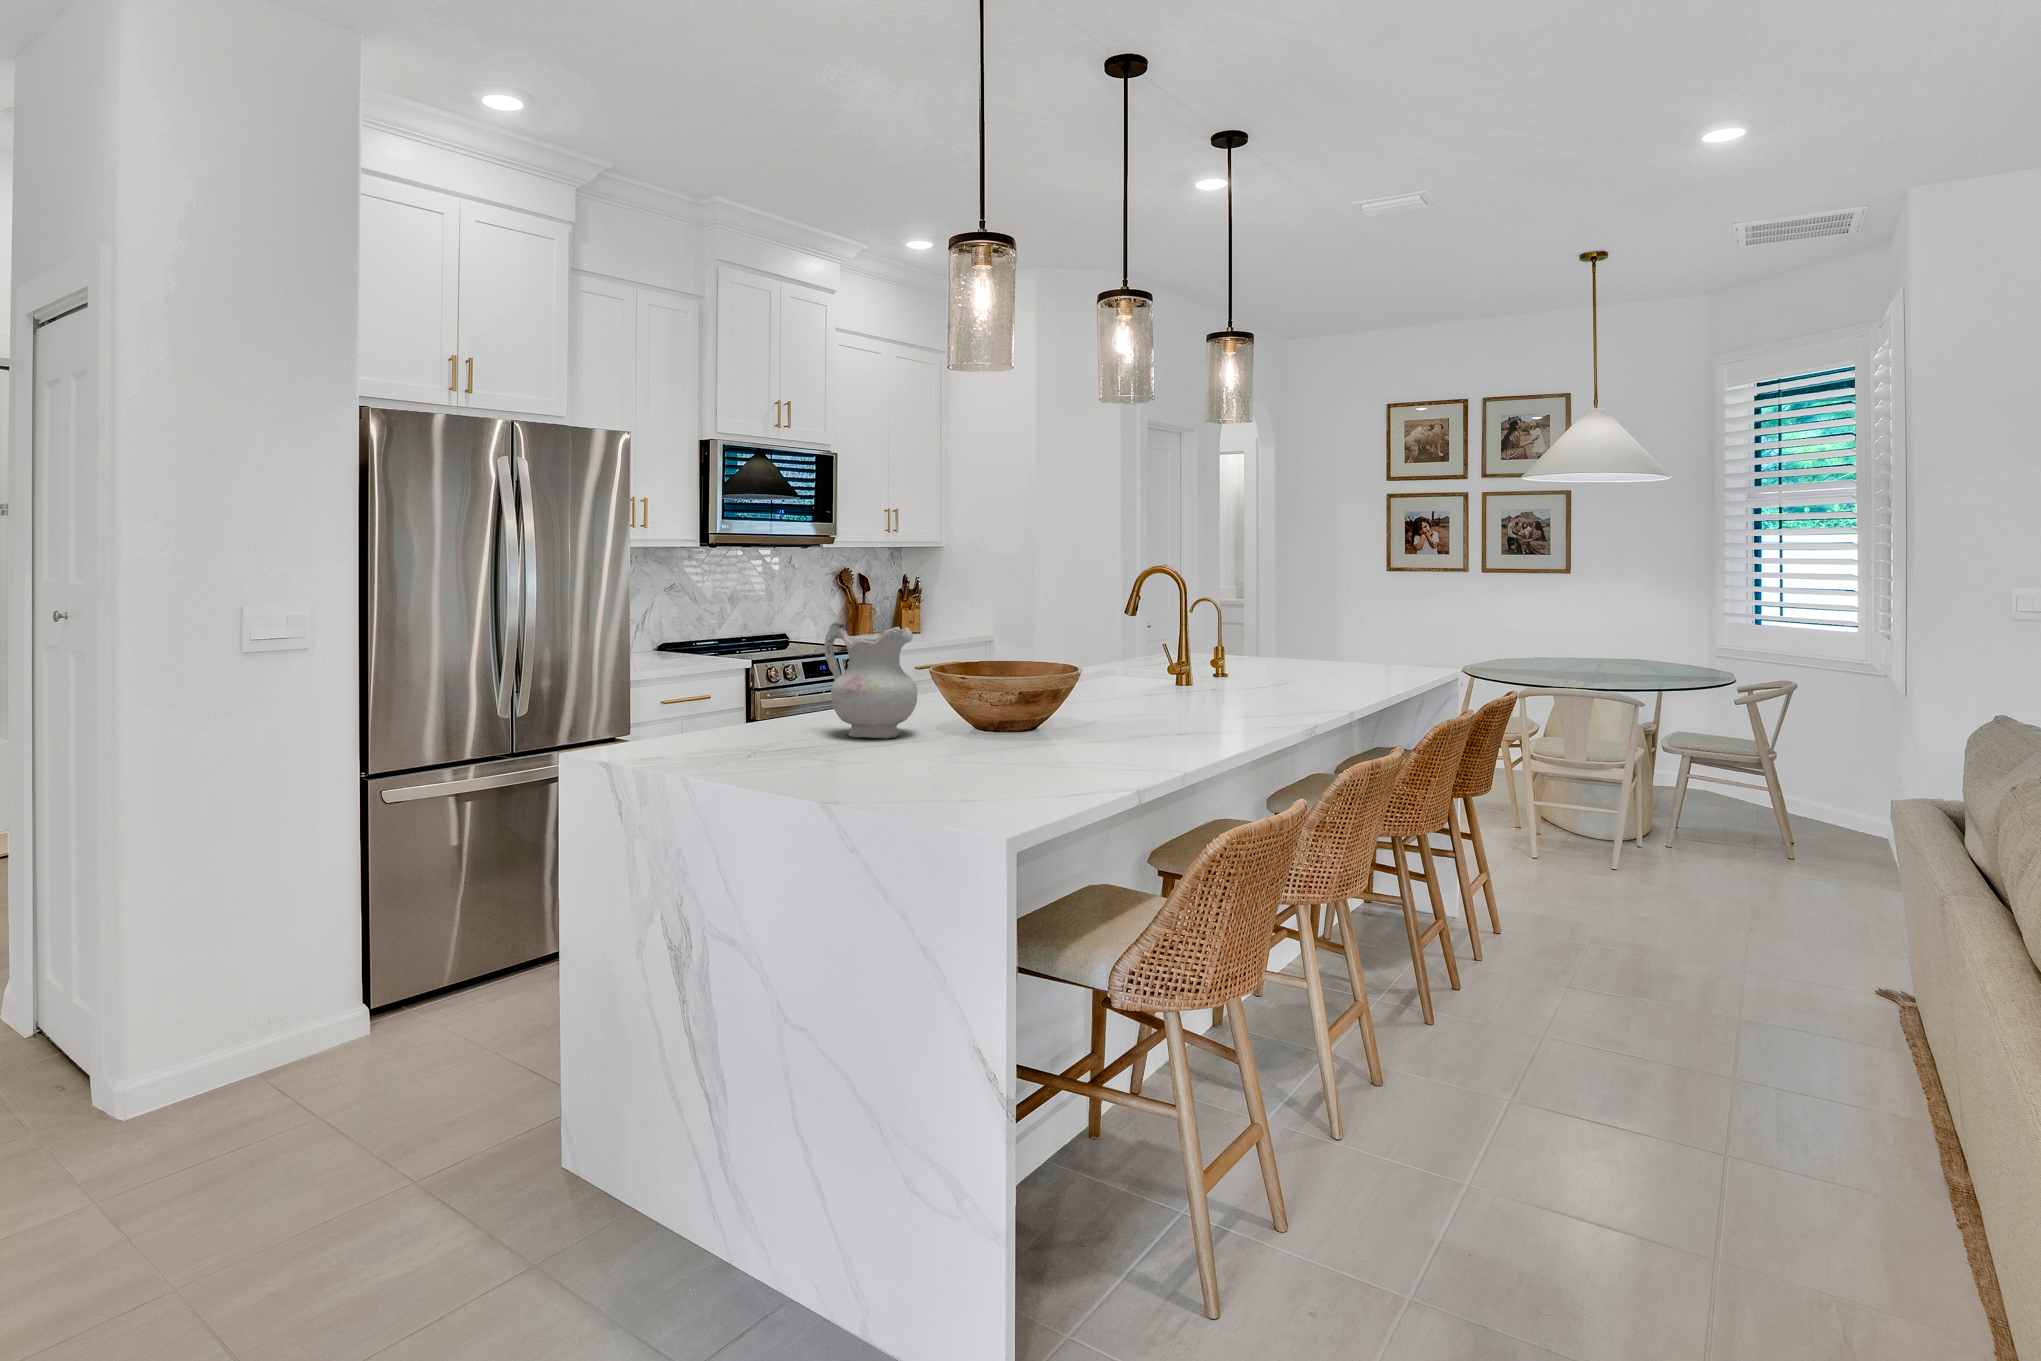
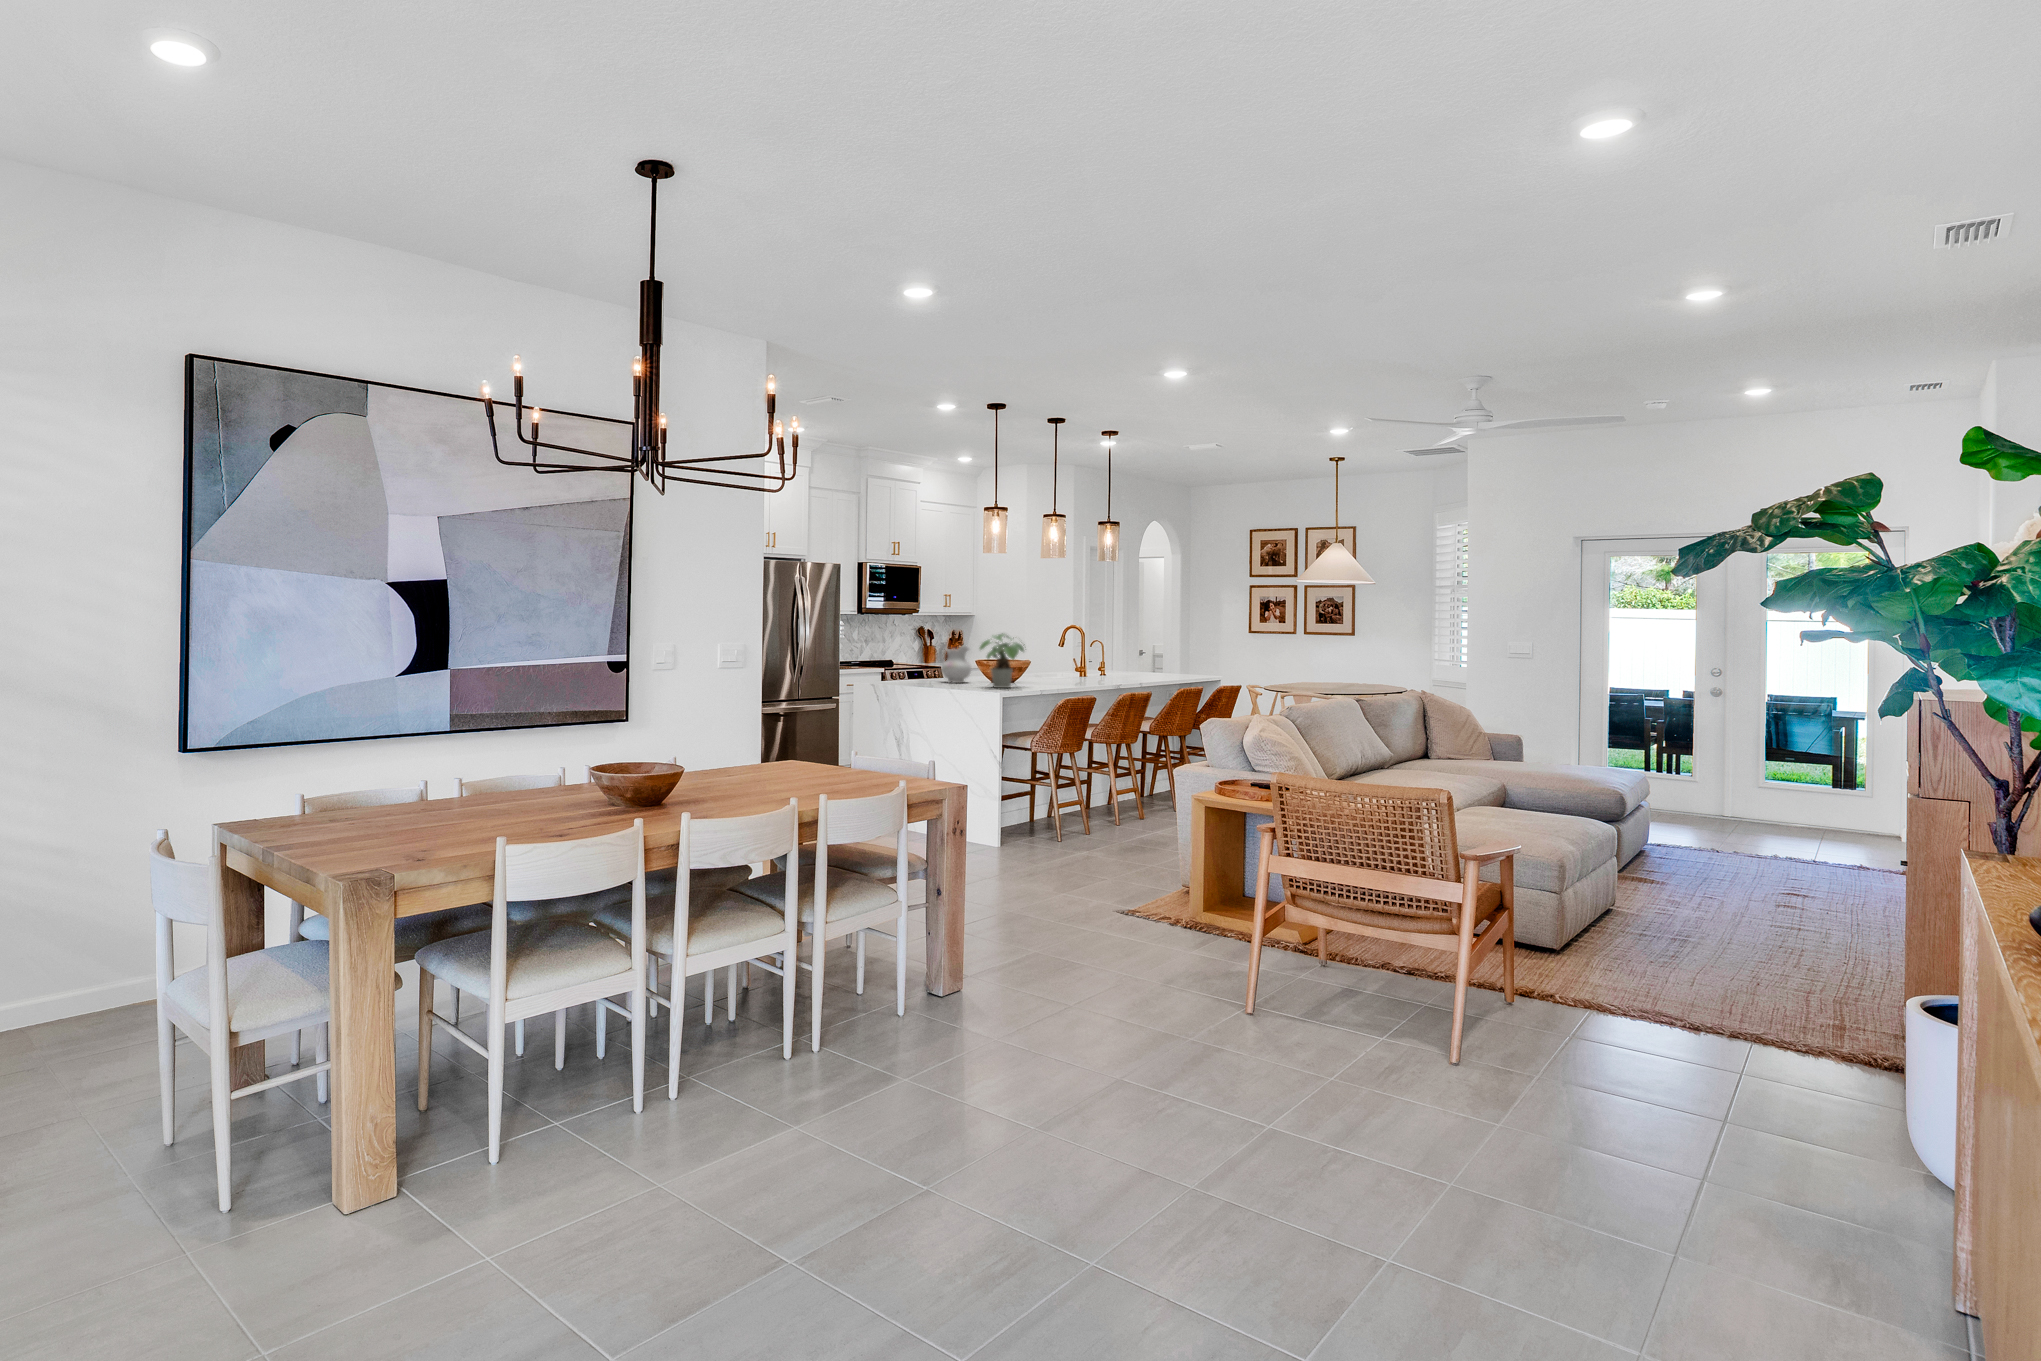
potted plant: none [935,594,1082,771] -> present [980,633,1024,688]

